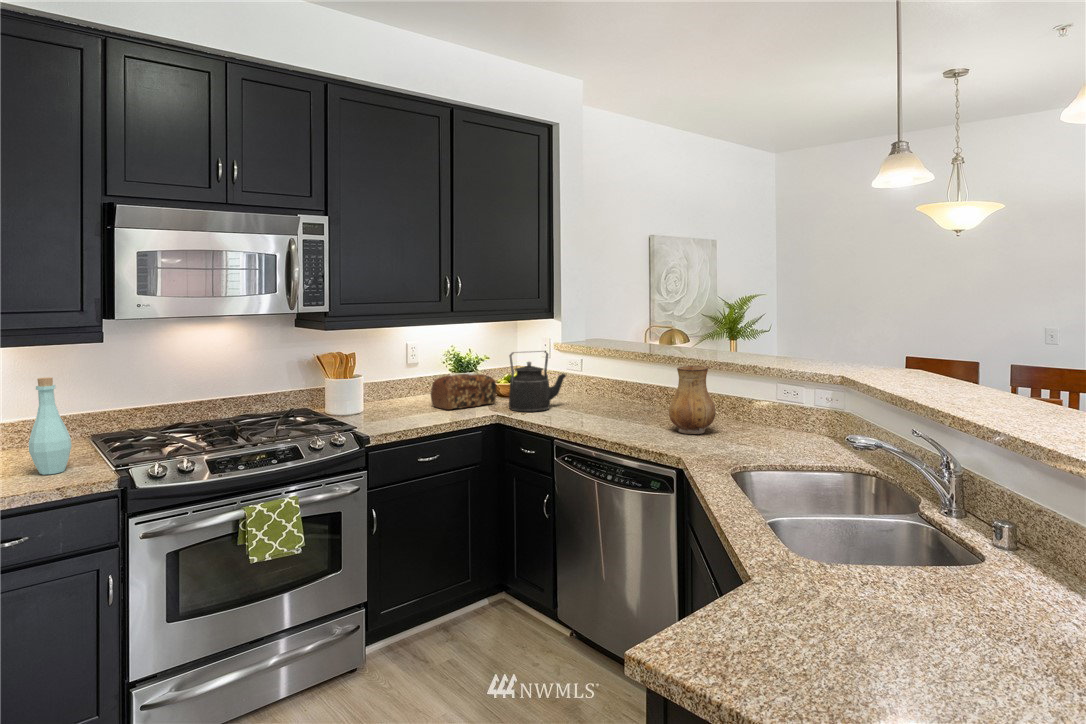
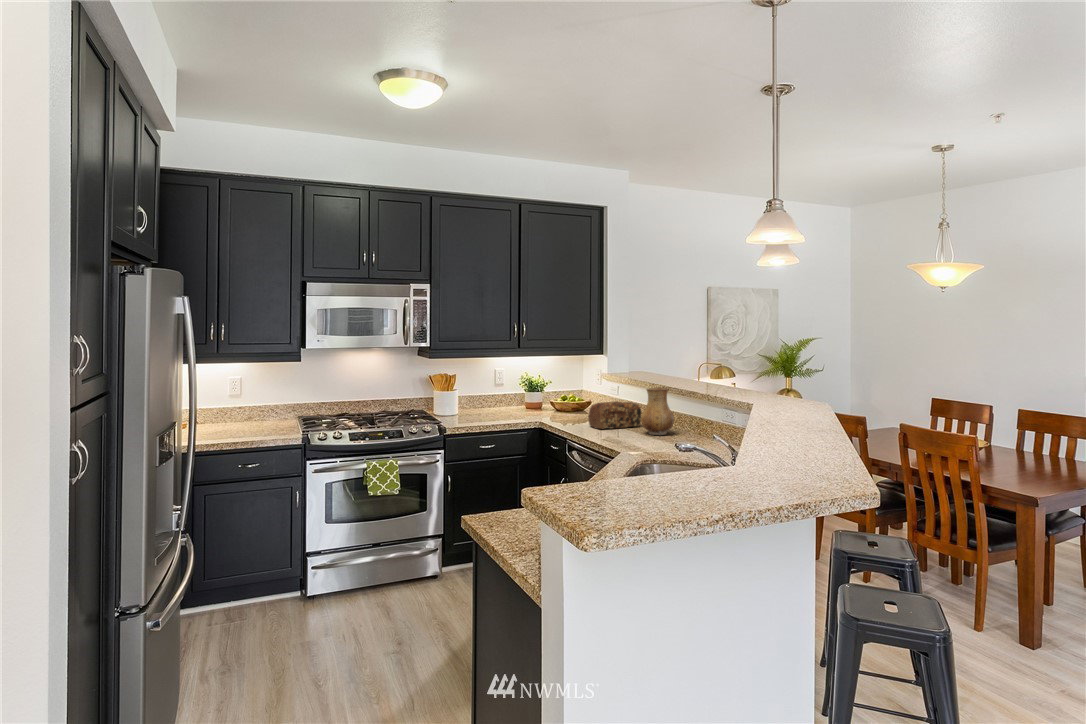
kettle: present [509,351,566,412] -> none [554,376,598,419]
bread loaf: present [431,374,496,410] -> present [588,401,641,429]
bottle: present [29,377,72,475] -> none [263,382,283,434]

